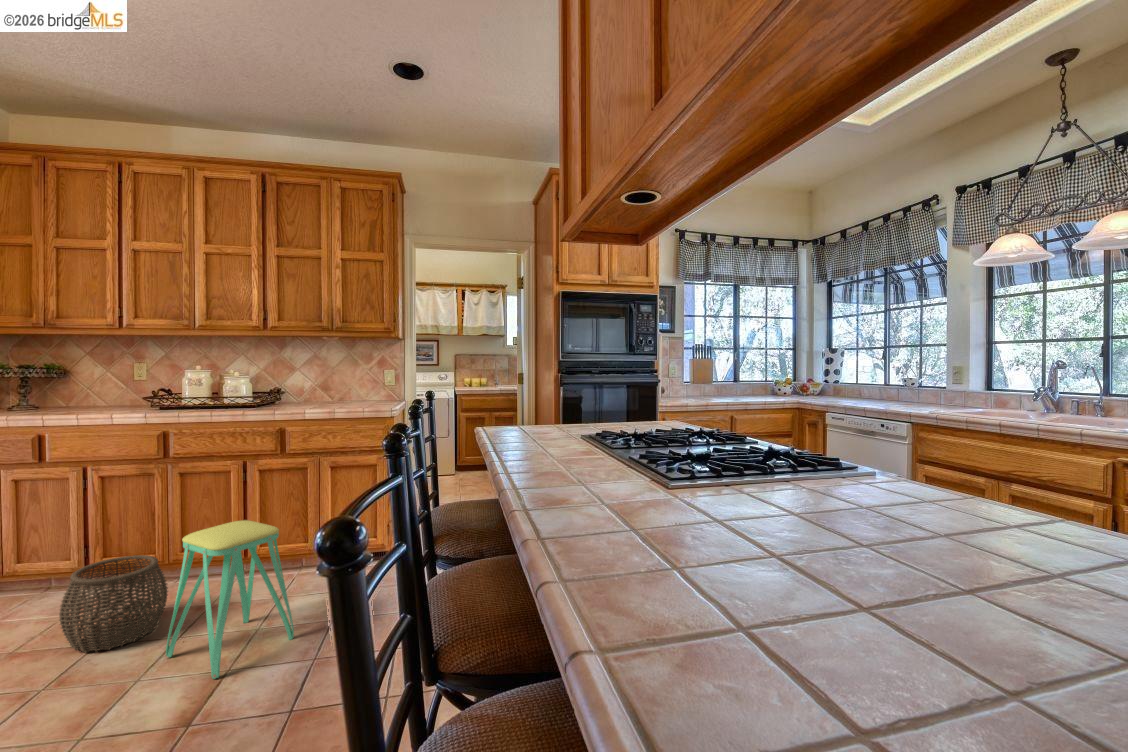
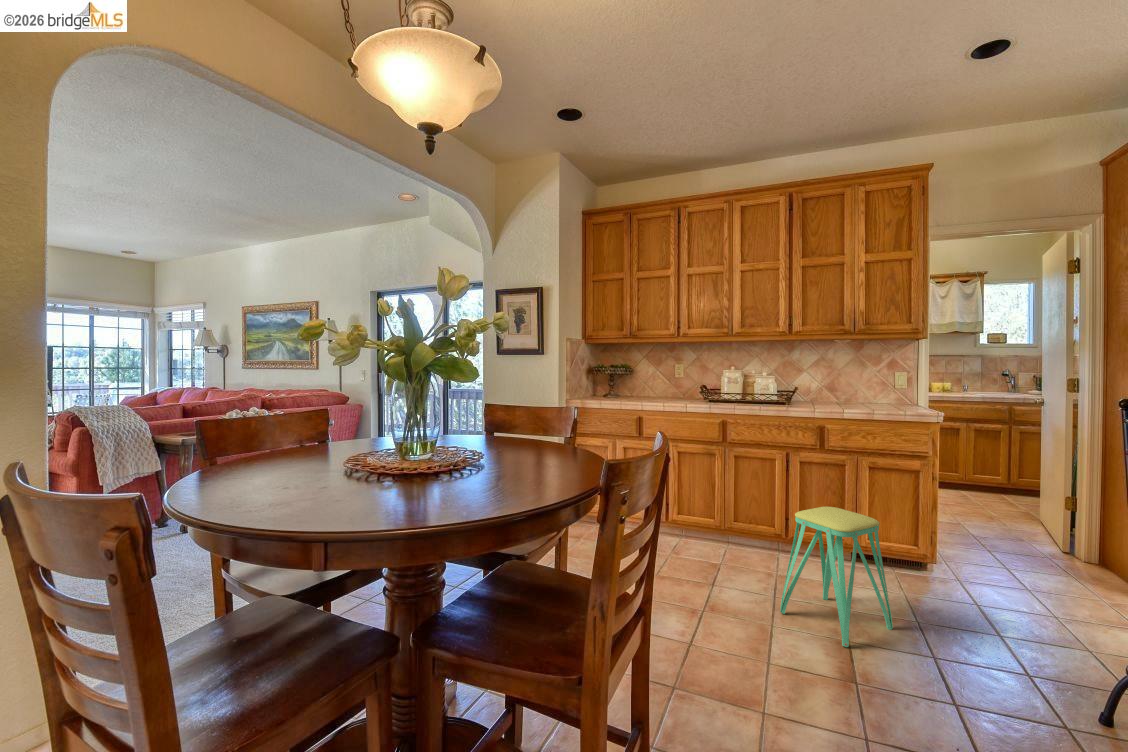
woven basket: present [59,555,168,652] -> none [688,520,756,593]

